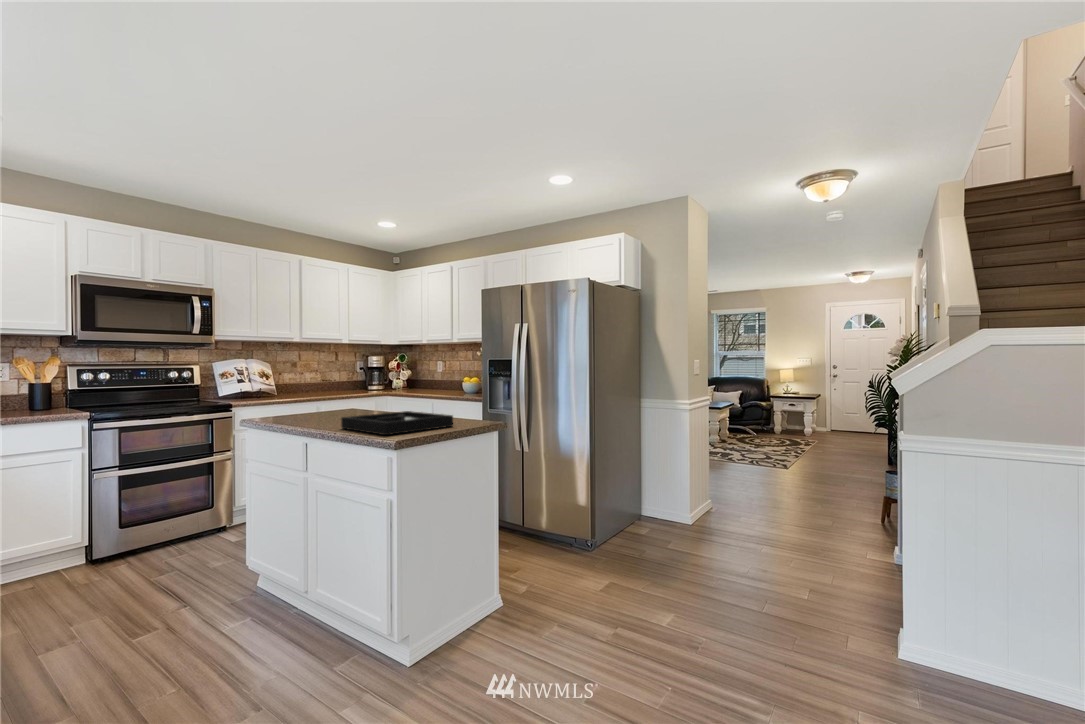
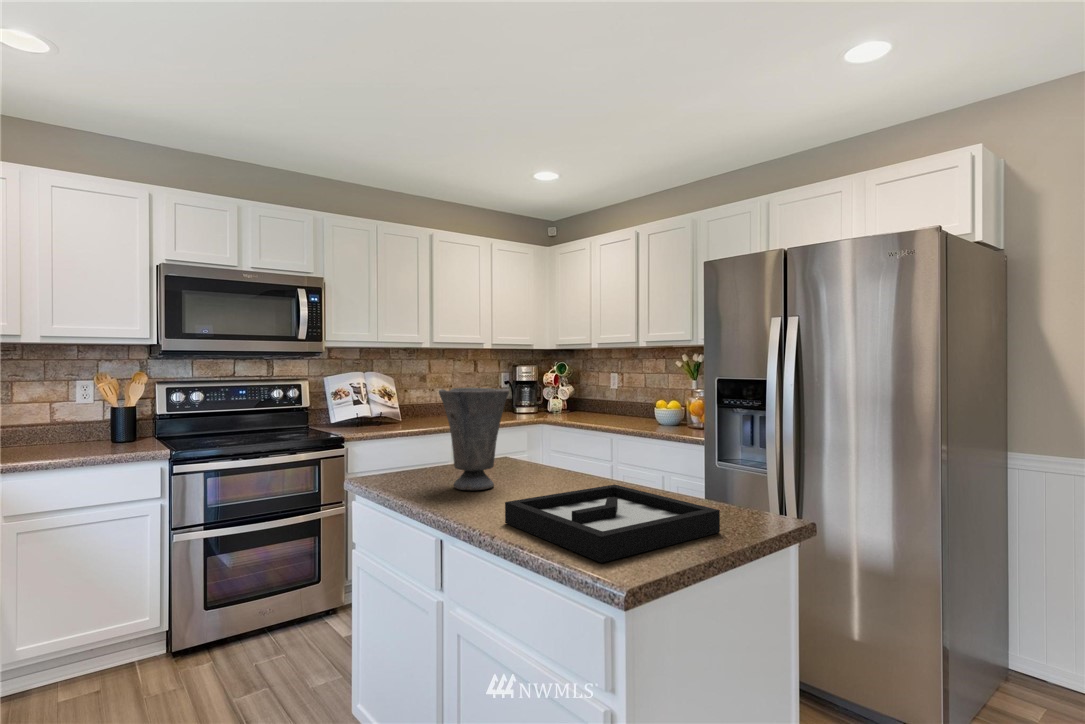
vase: none [303,361,349,420] -> present [439,388,509,490]

